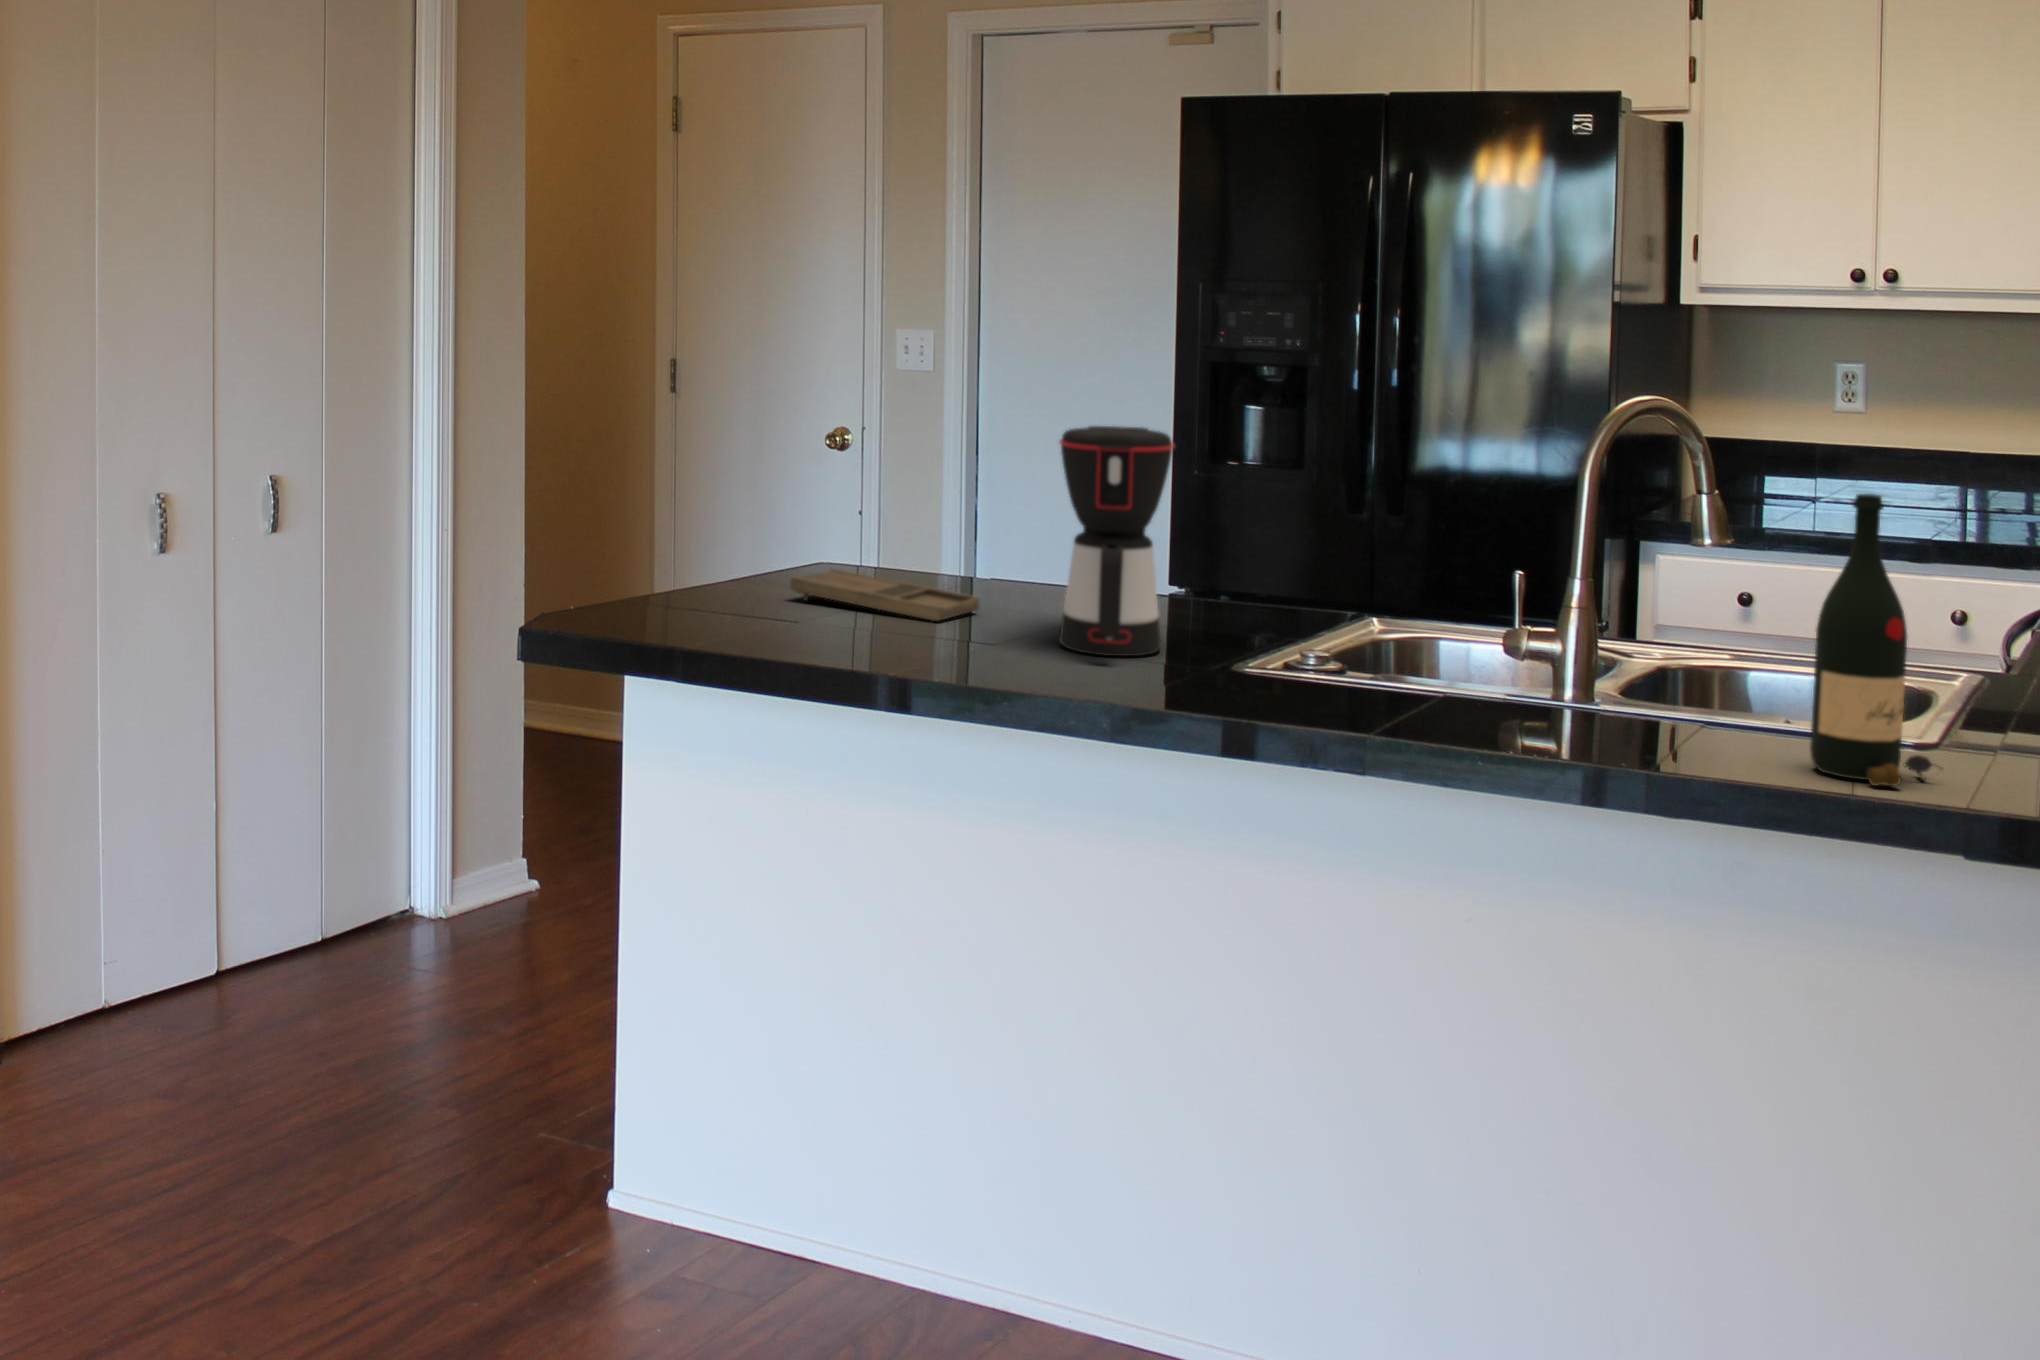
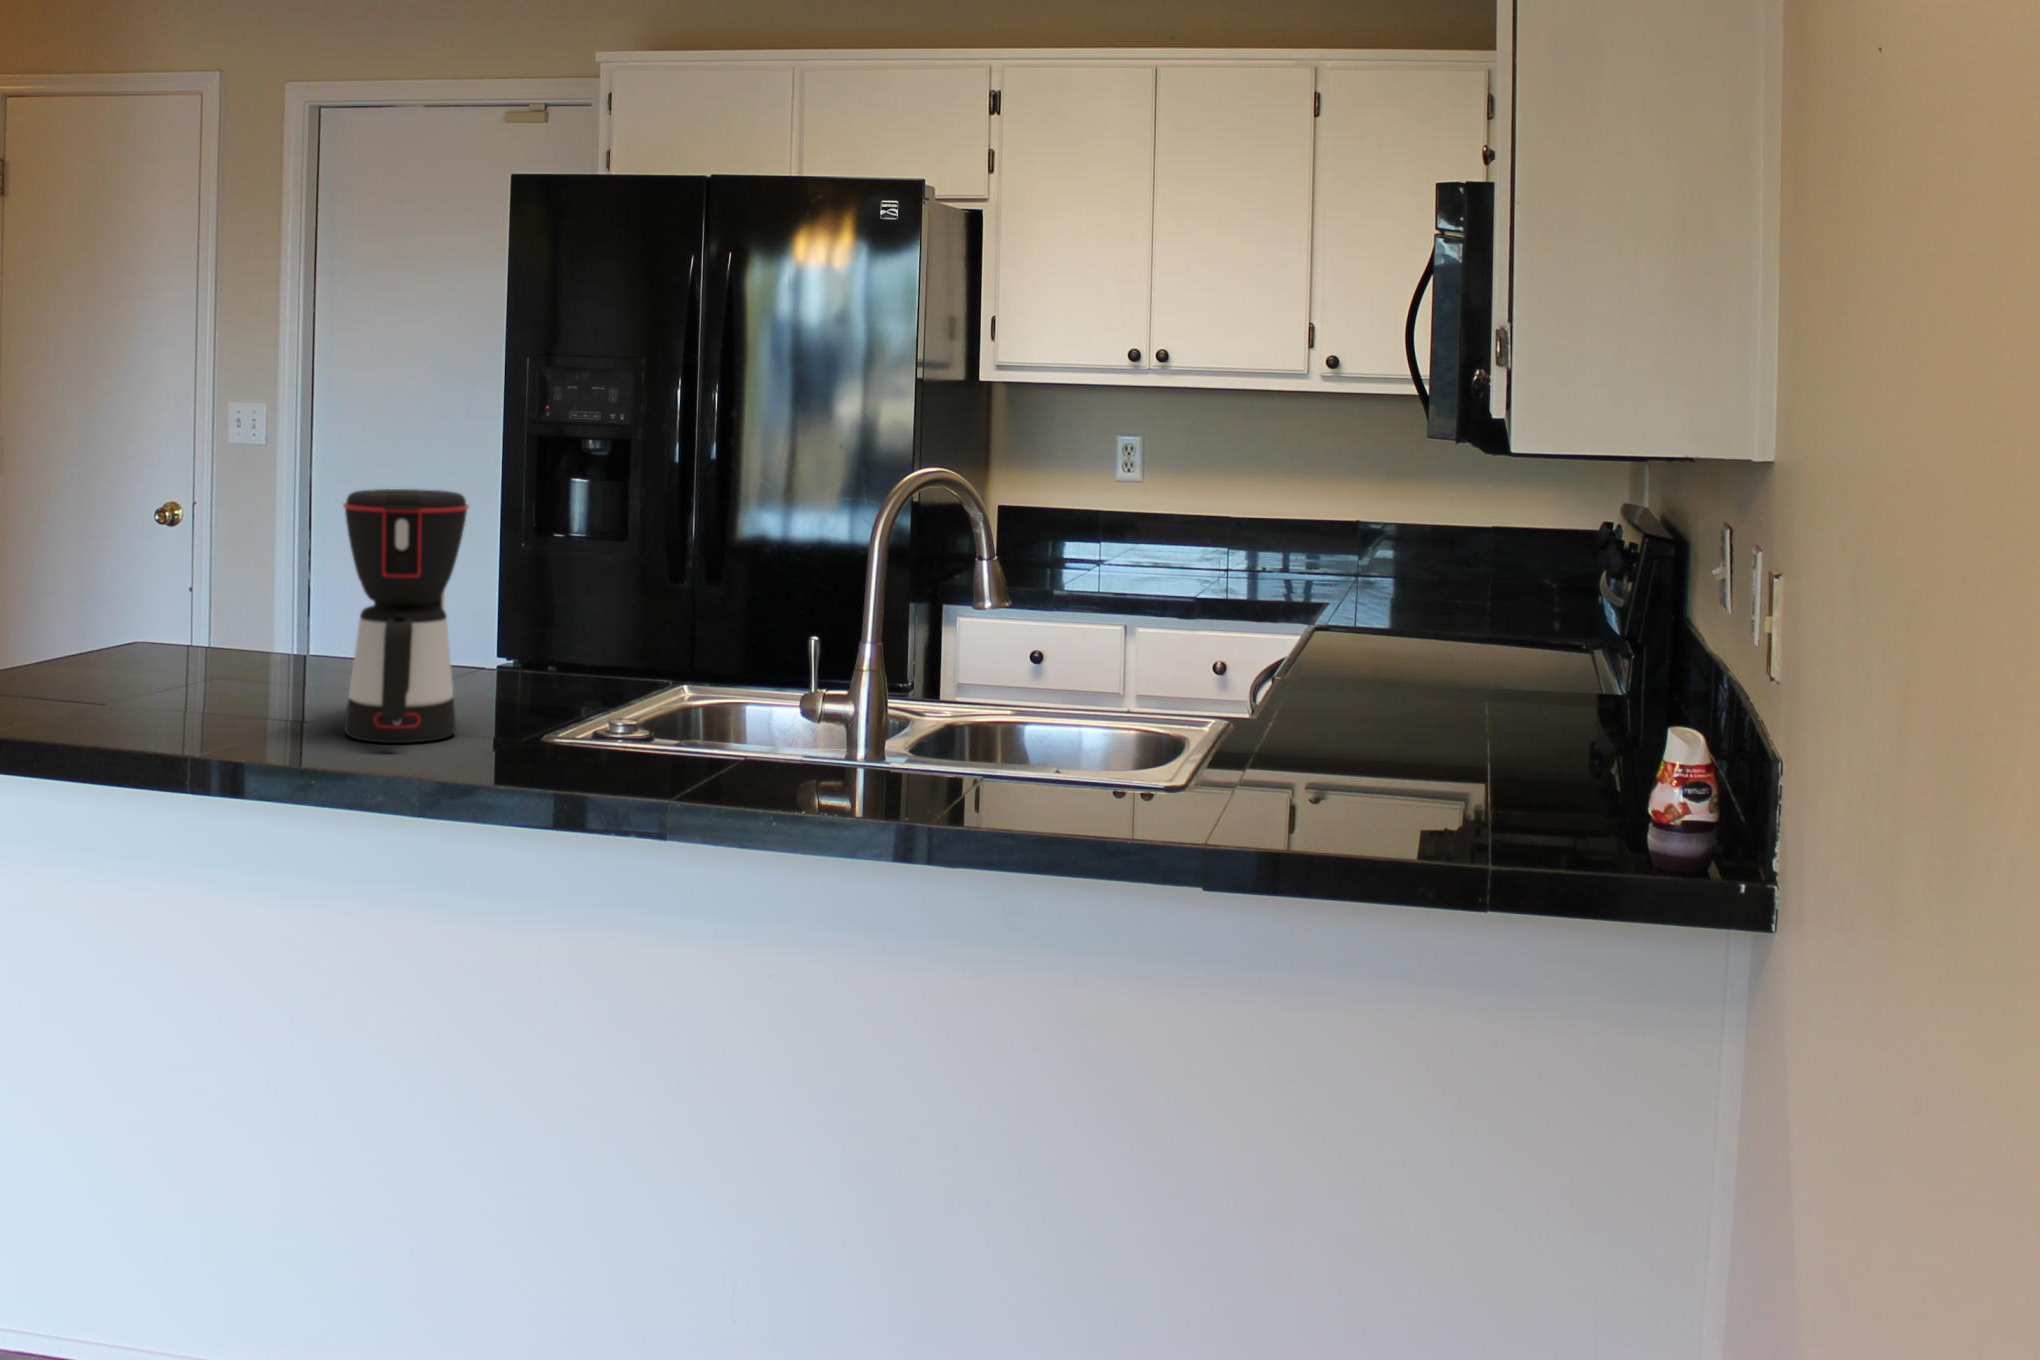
wine bottle: present [1810,494,1933,786] -> none [1074,530,1188,822]
tray: present [790,569,979,621] -> none [40,664,264,716]

